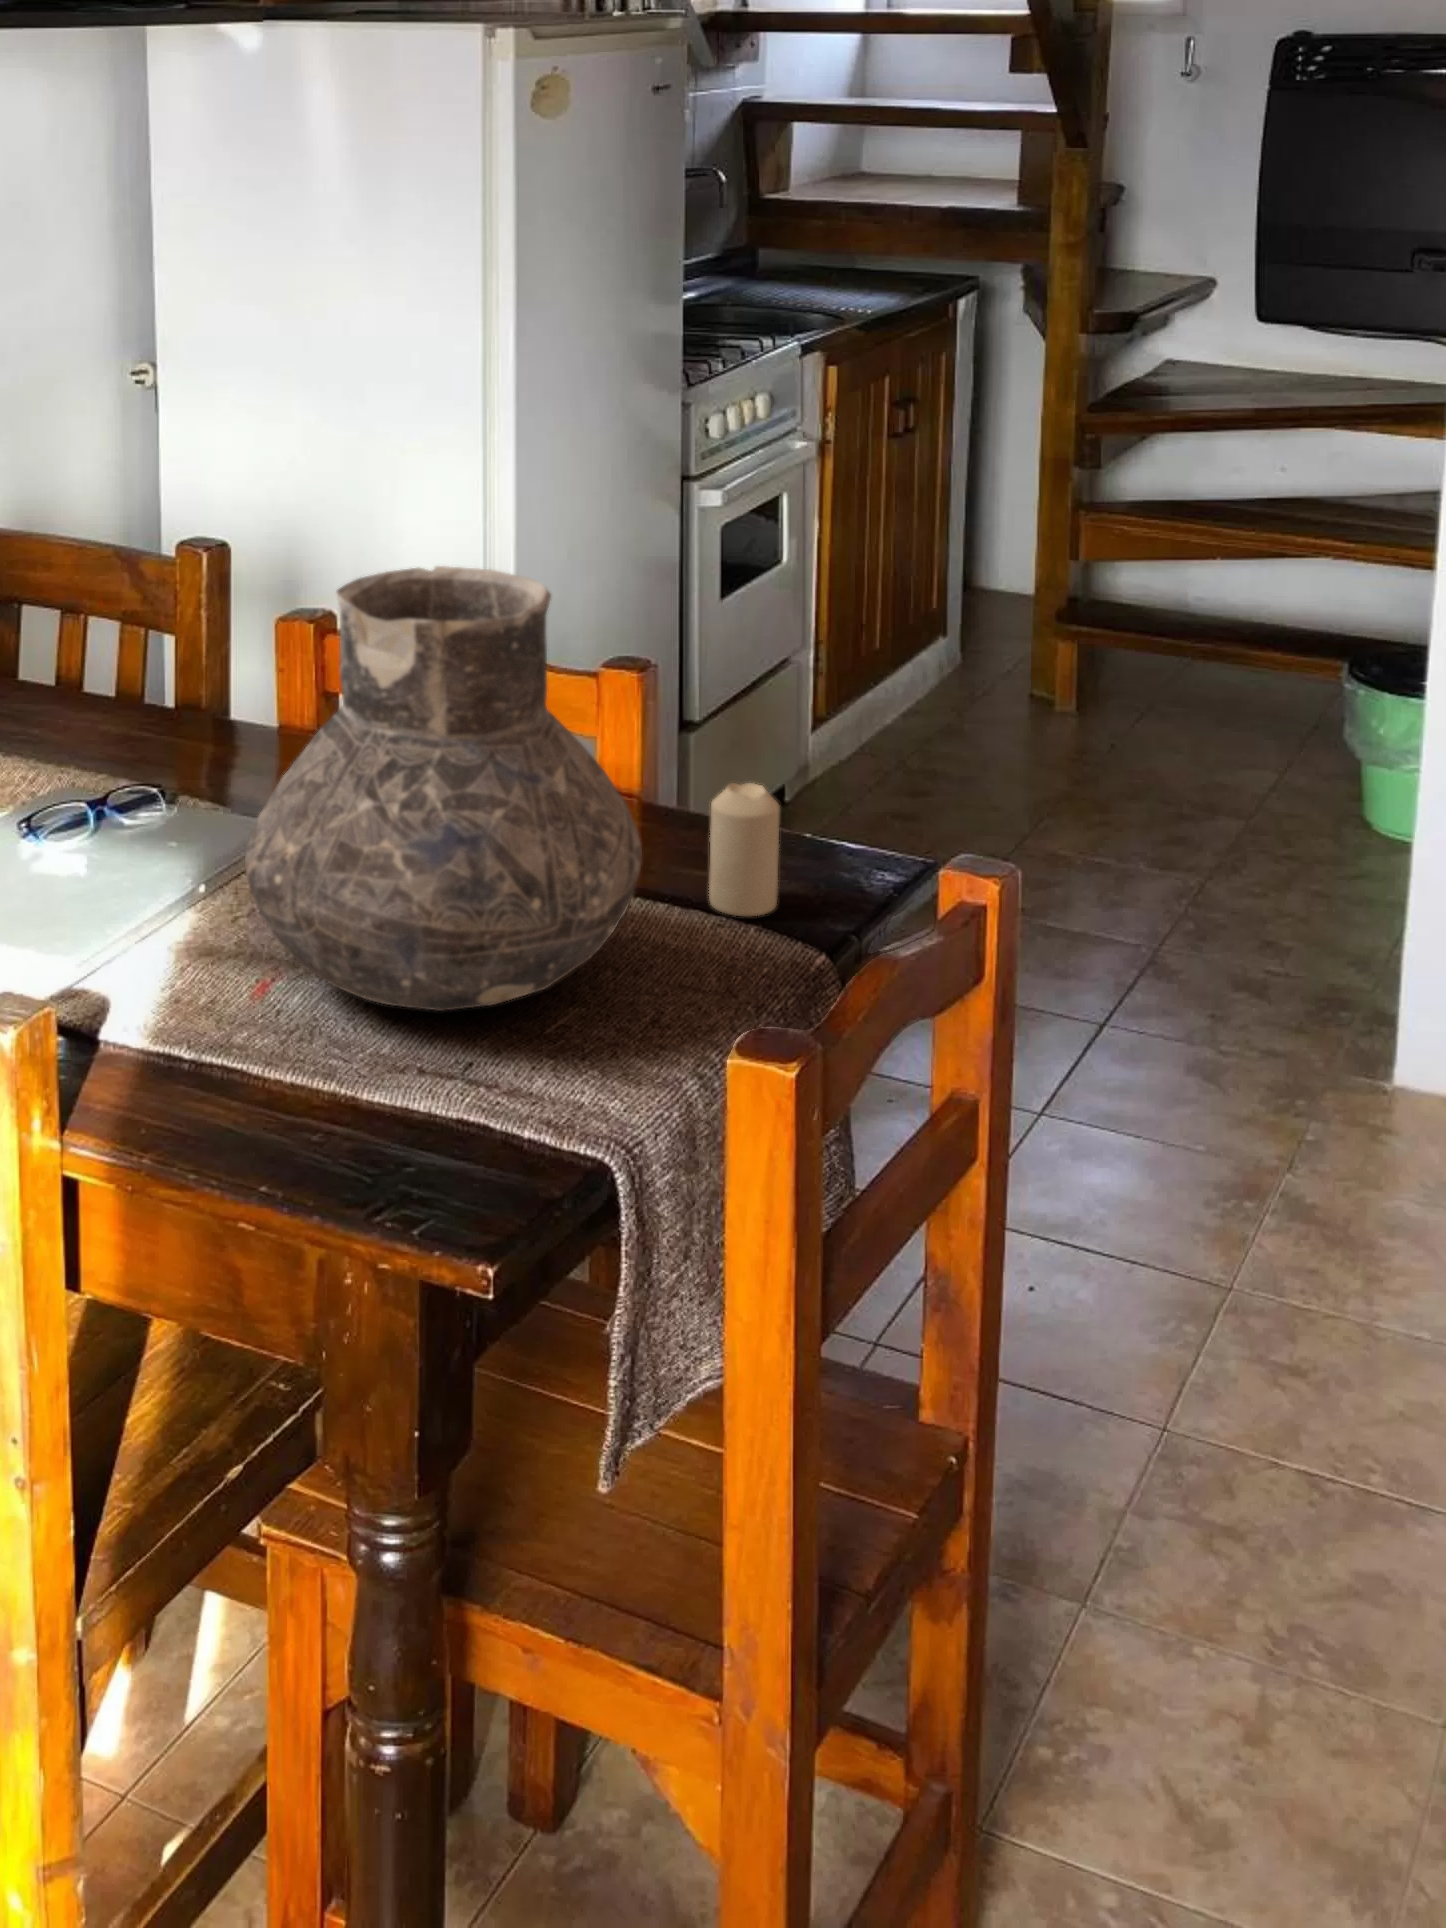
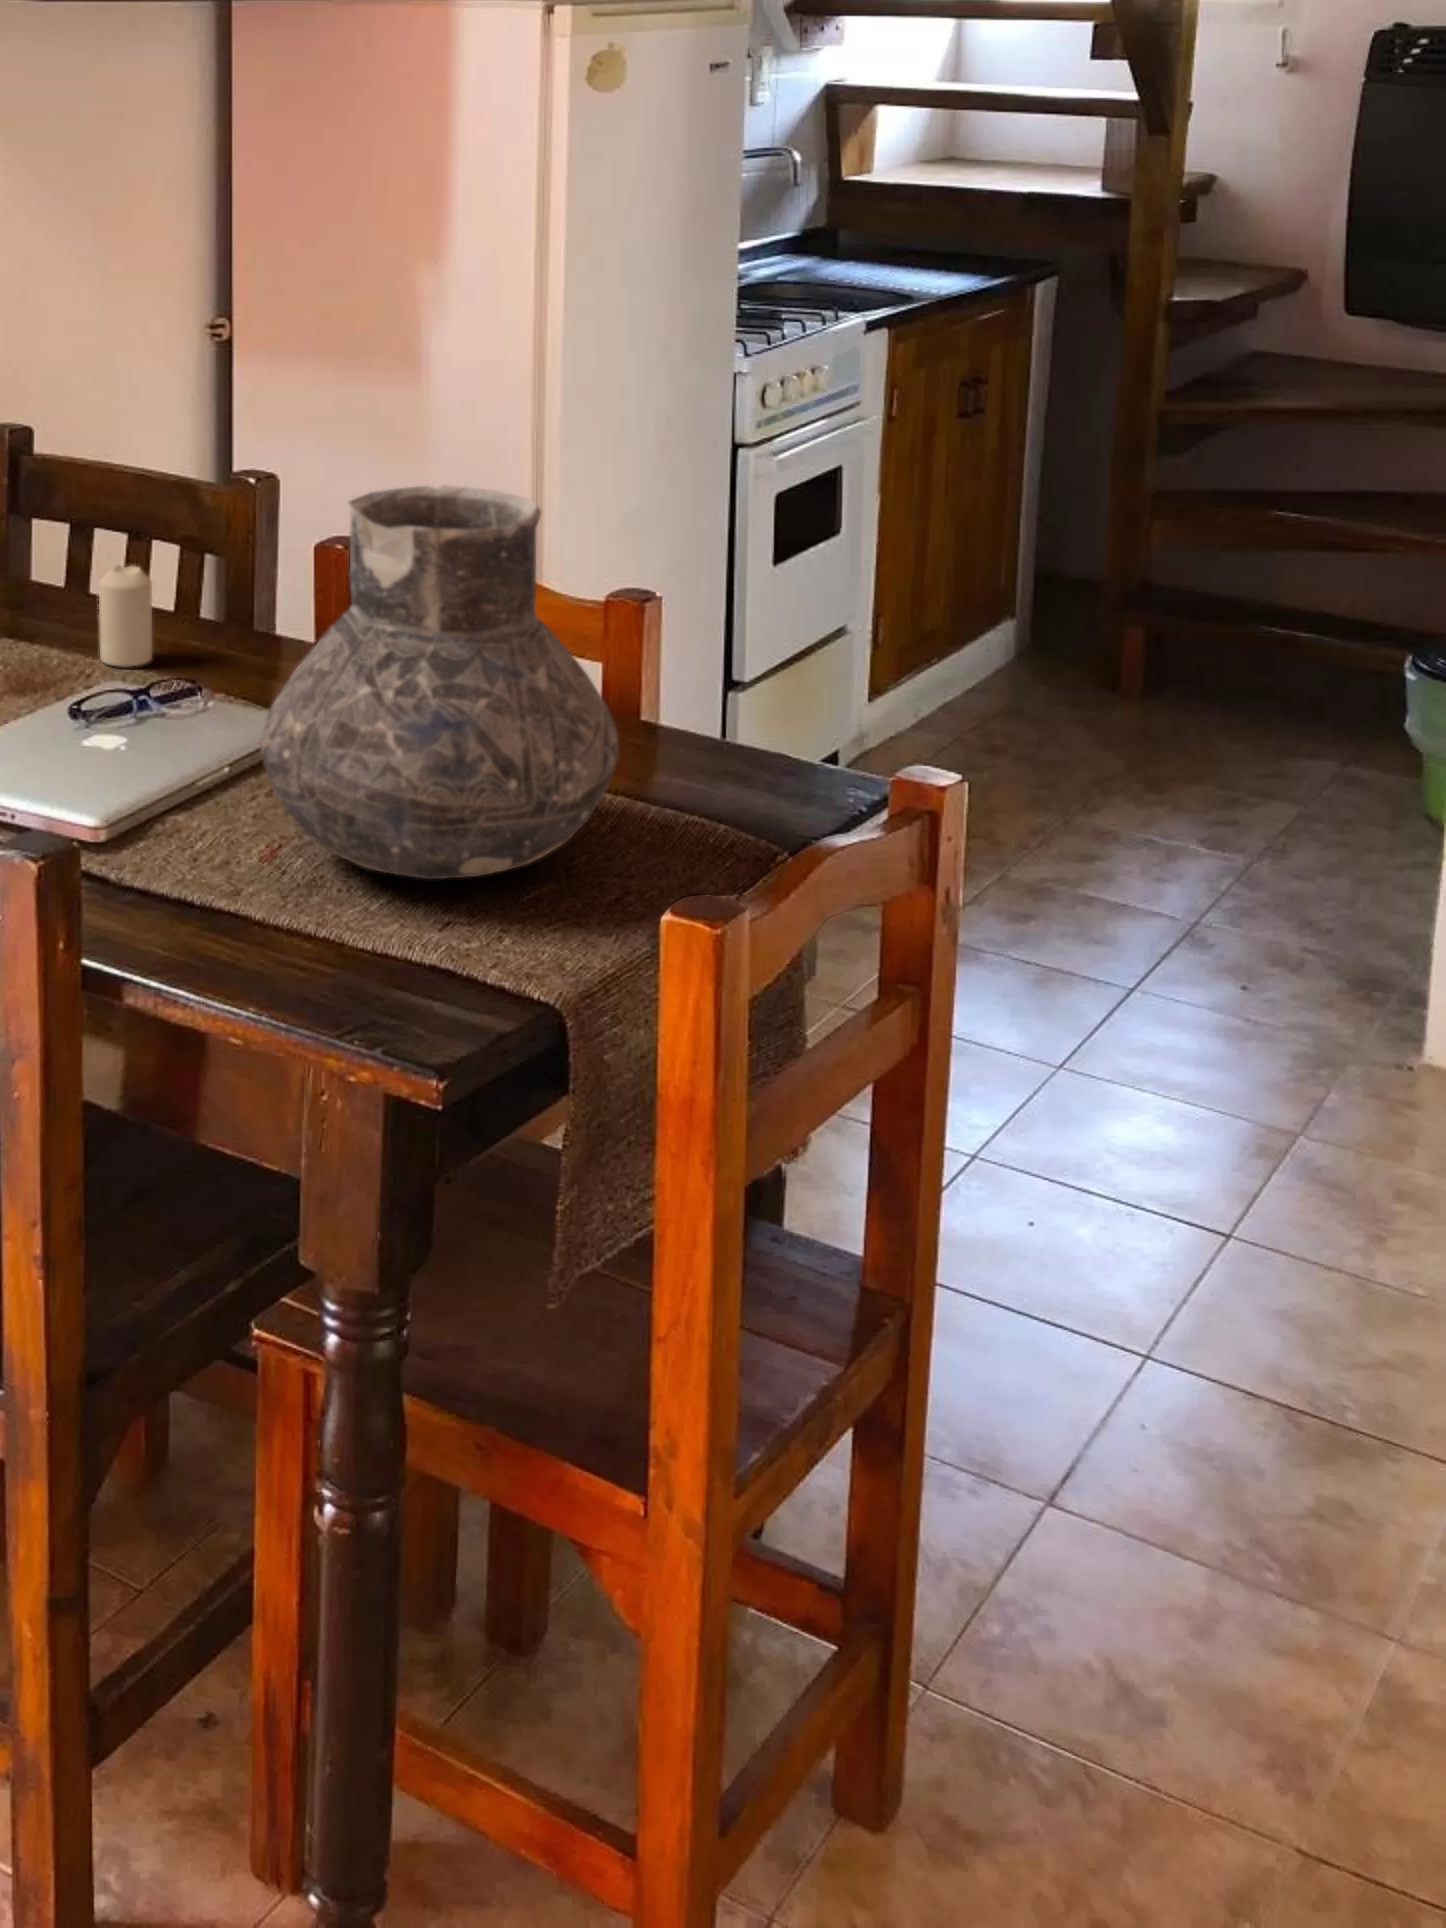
candle: present [709,783,780,916] -> present [99,565,152,666]

